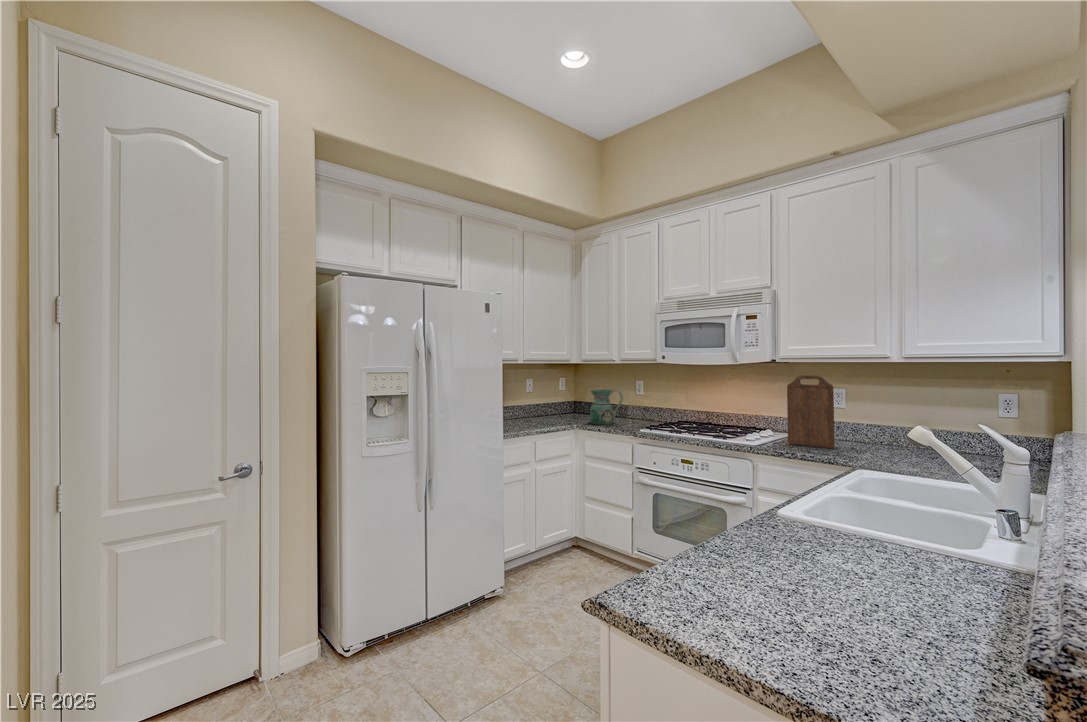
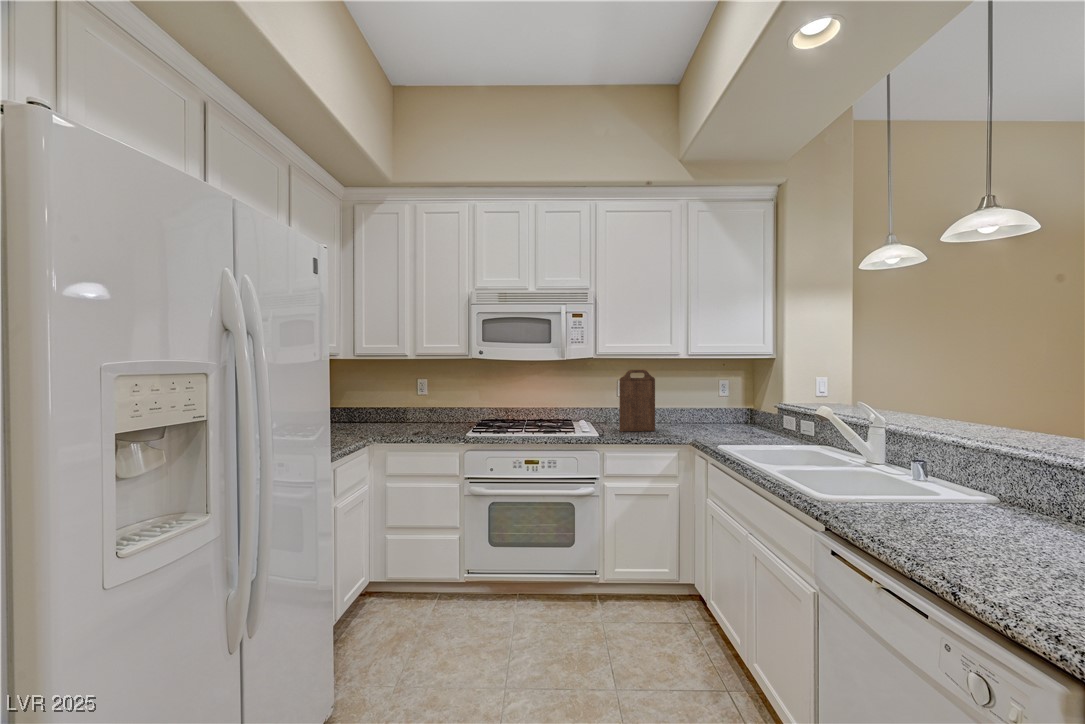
ceramic pitcher: present [590,388,623,425] -> none [386,388,426,434]

